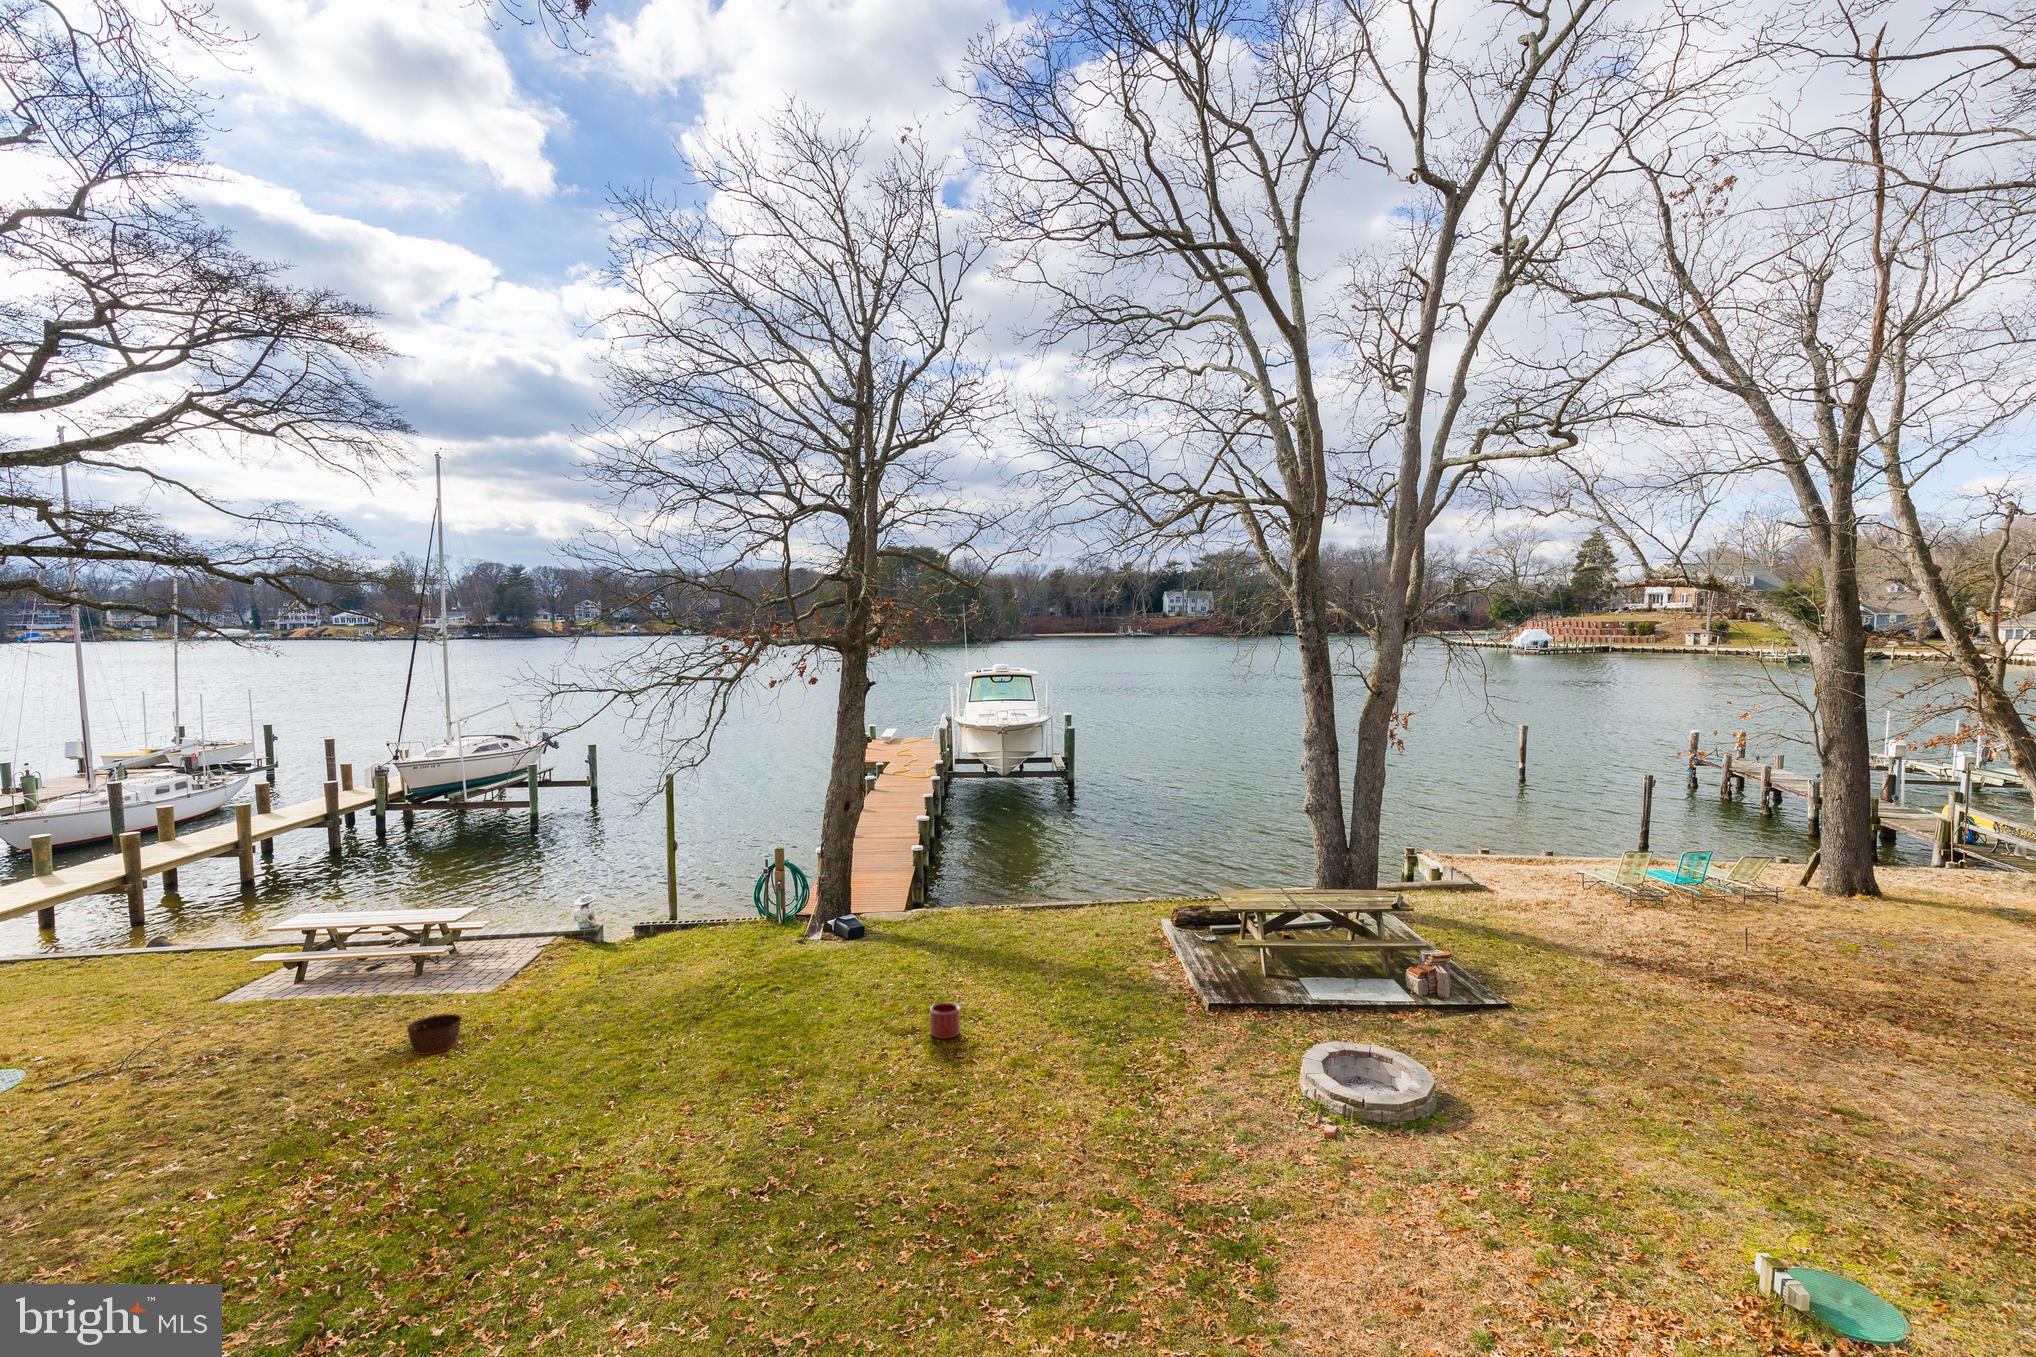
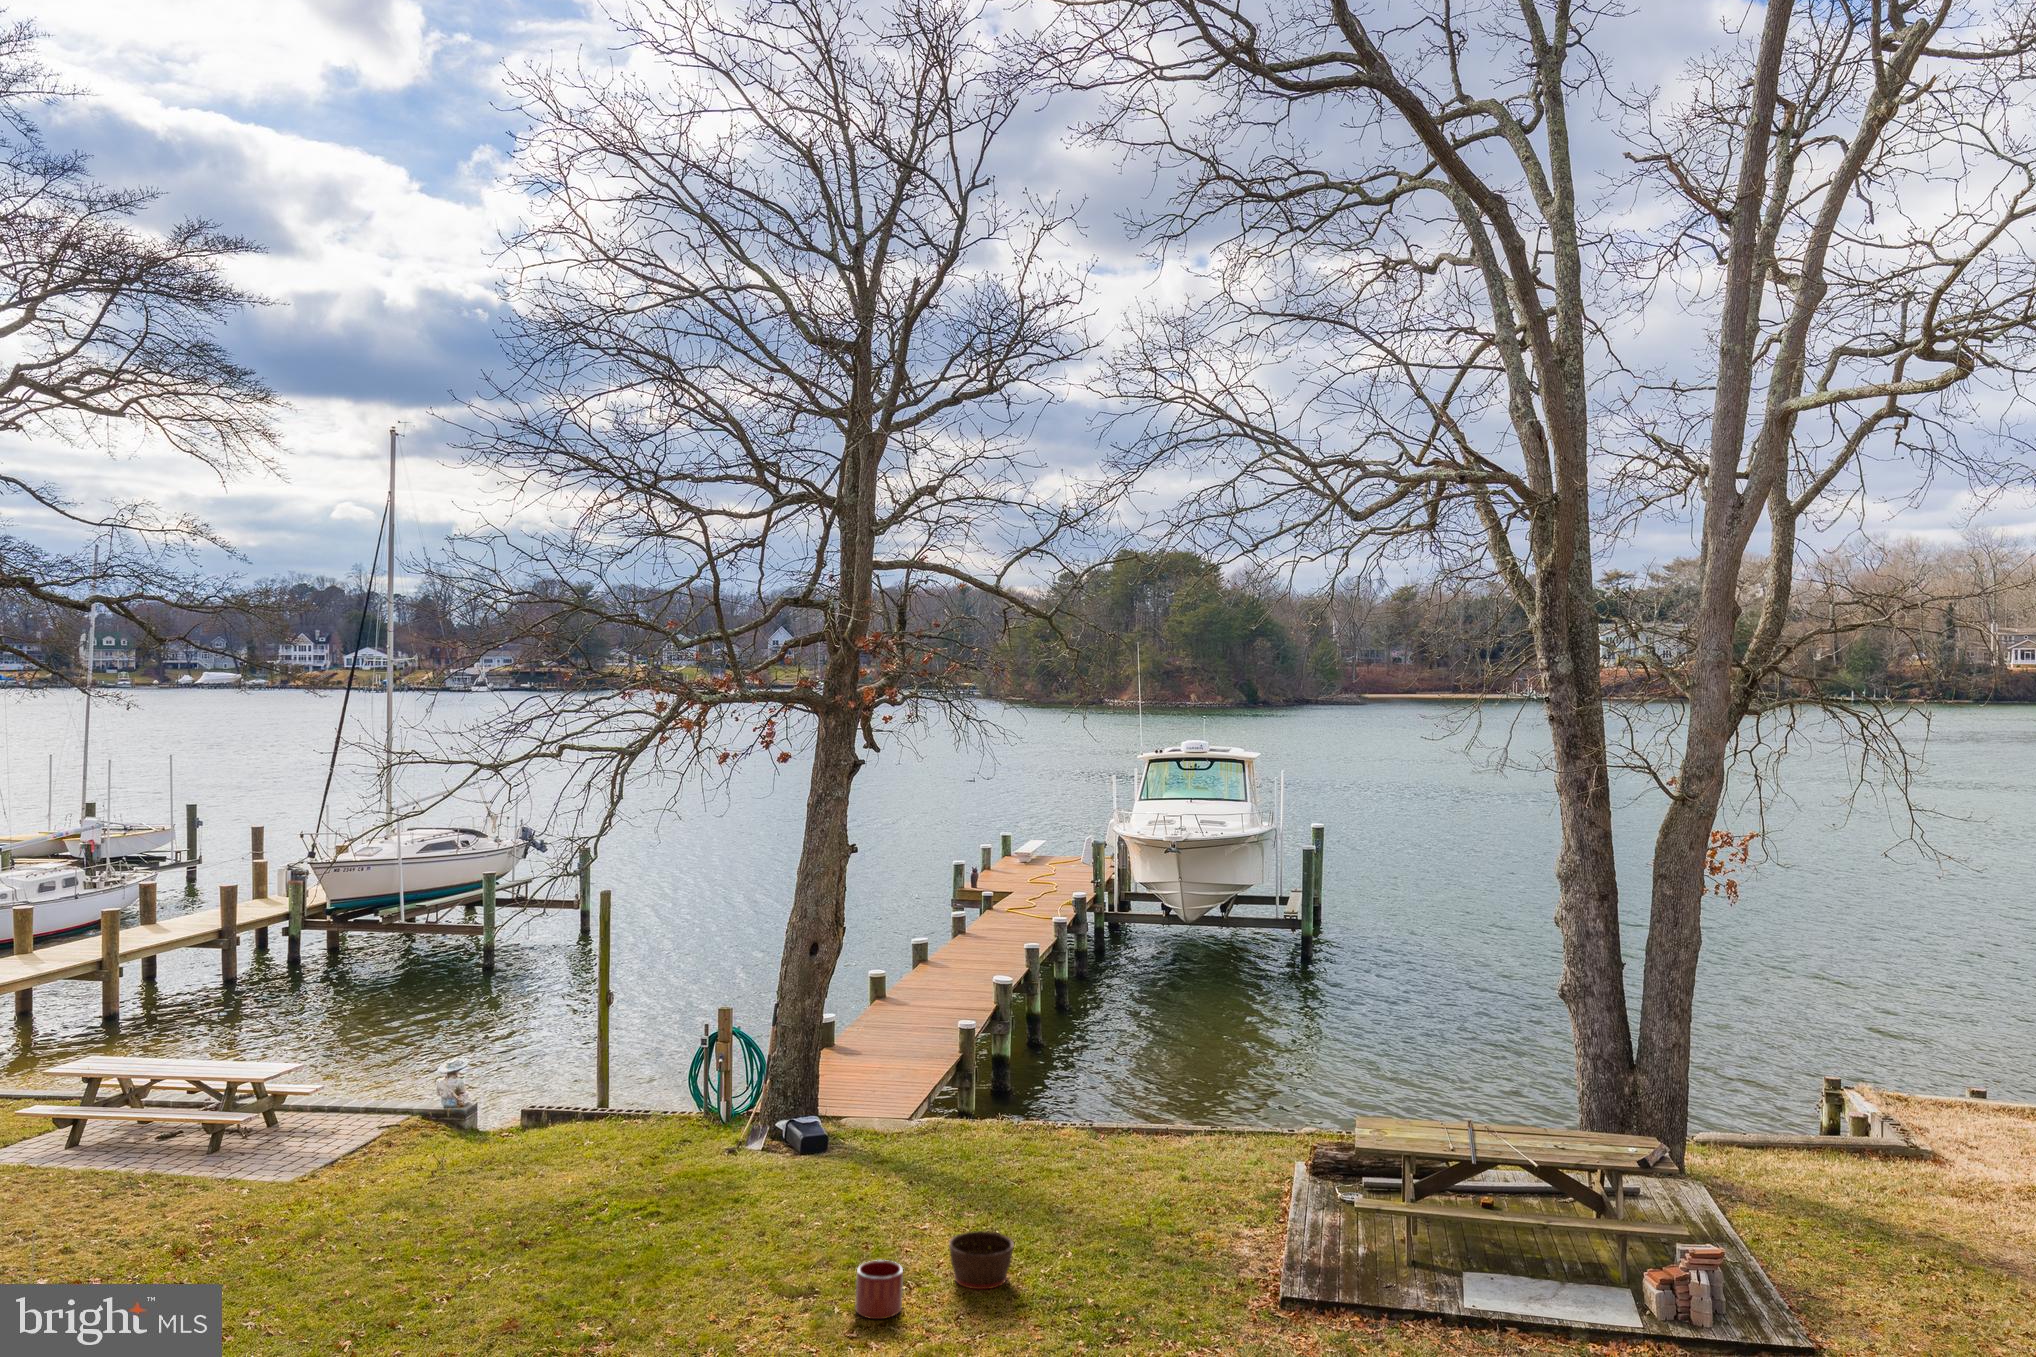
basket: present [407,1014,462,1055] -> present [949,1231,1014,1289]

